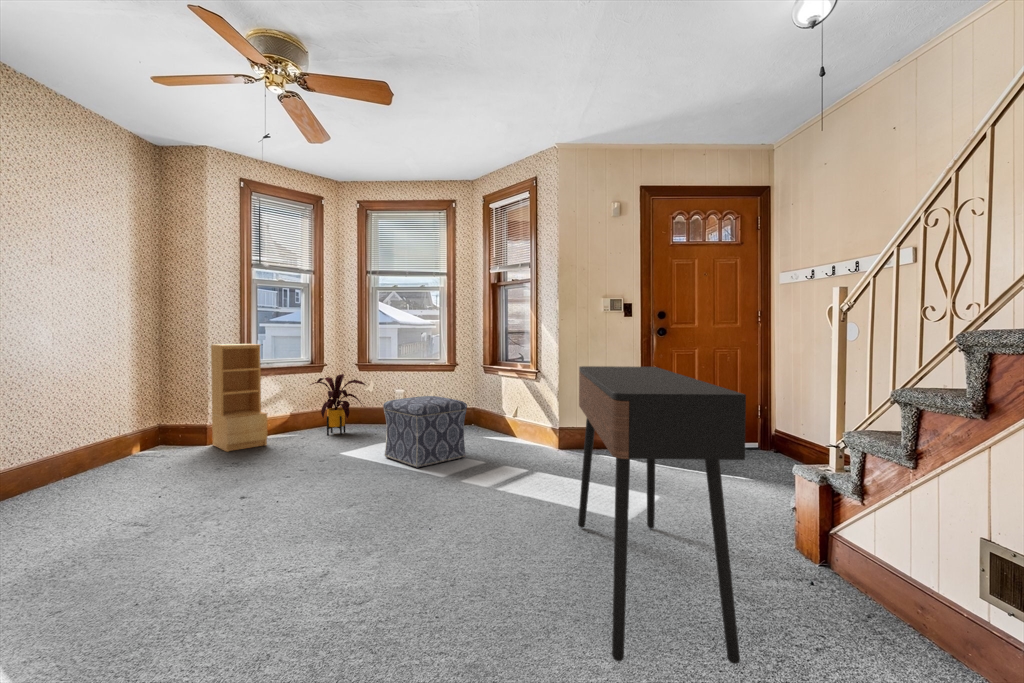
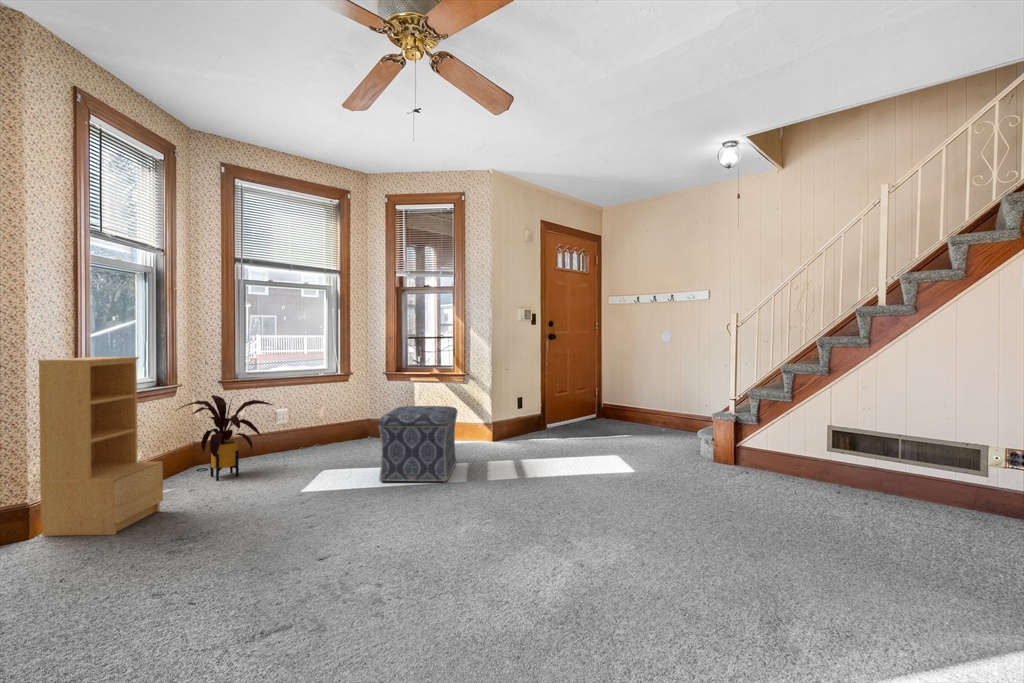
console table: present [578,366,746,664] -> none [673,358,890,532]

